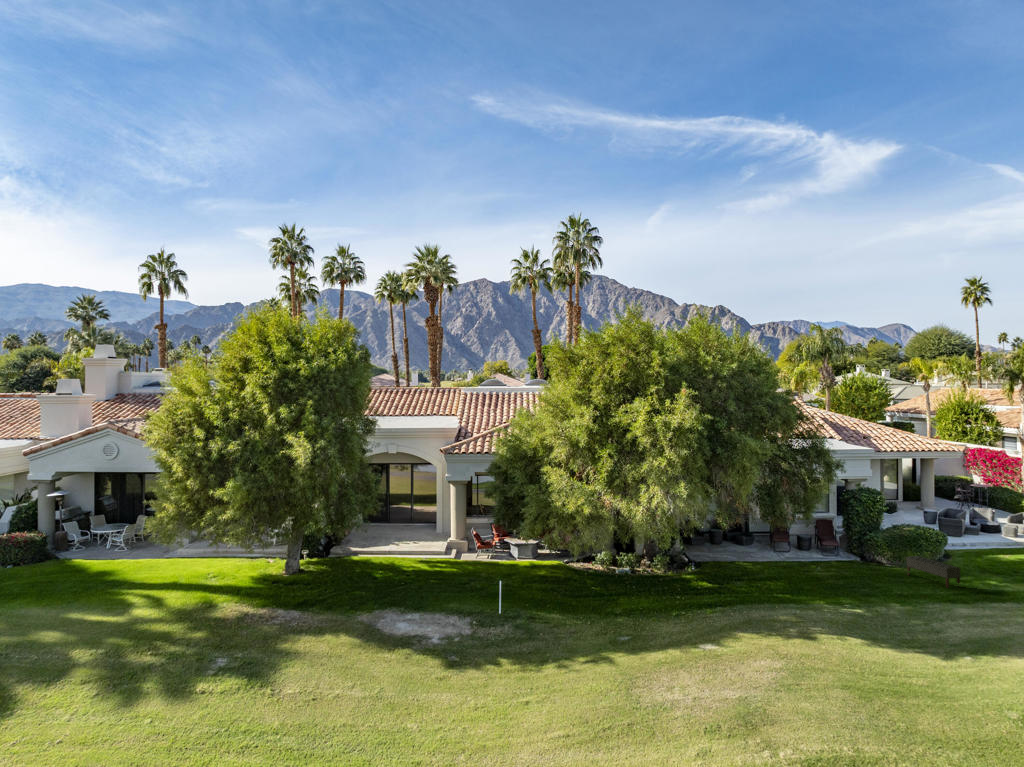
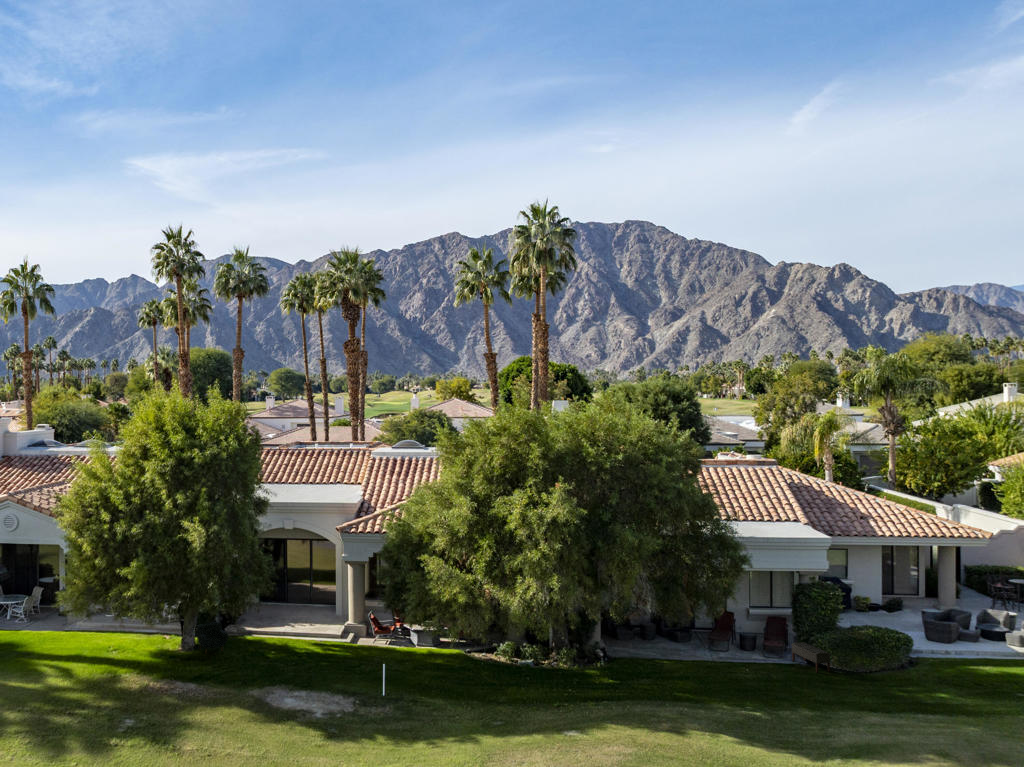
armchair: none [307,540,338,571] -> present [196,622,229,650]

